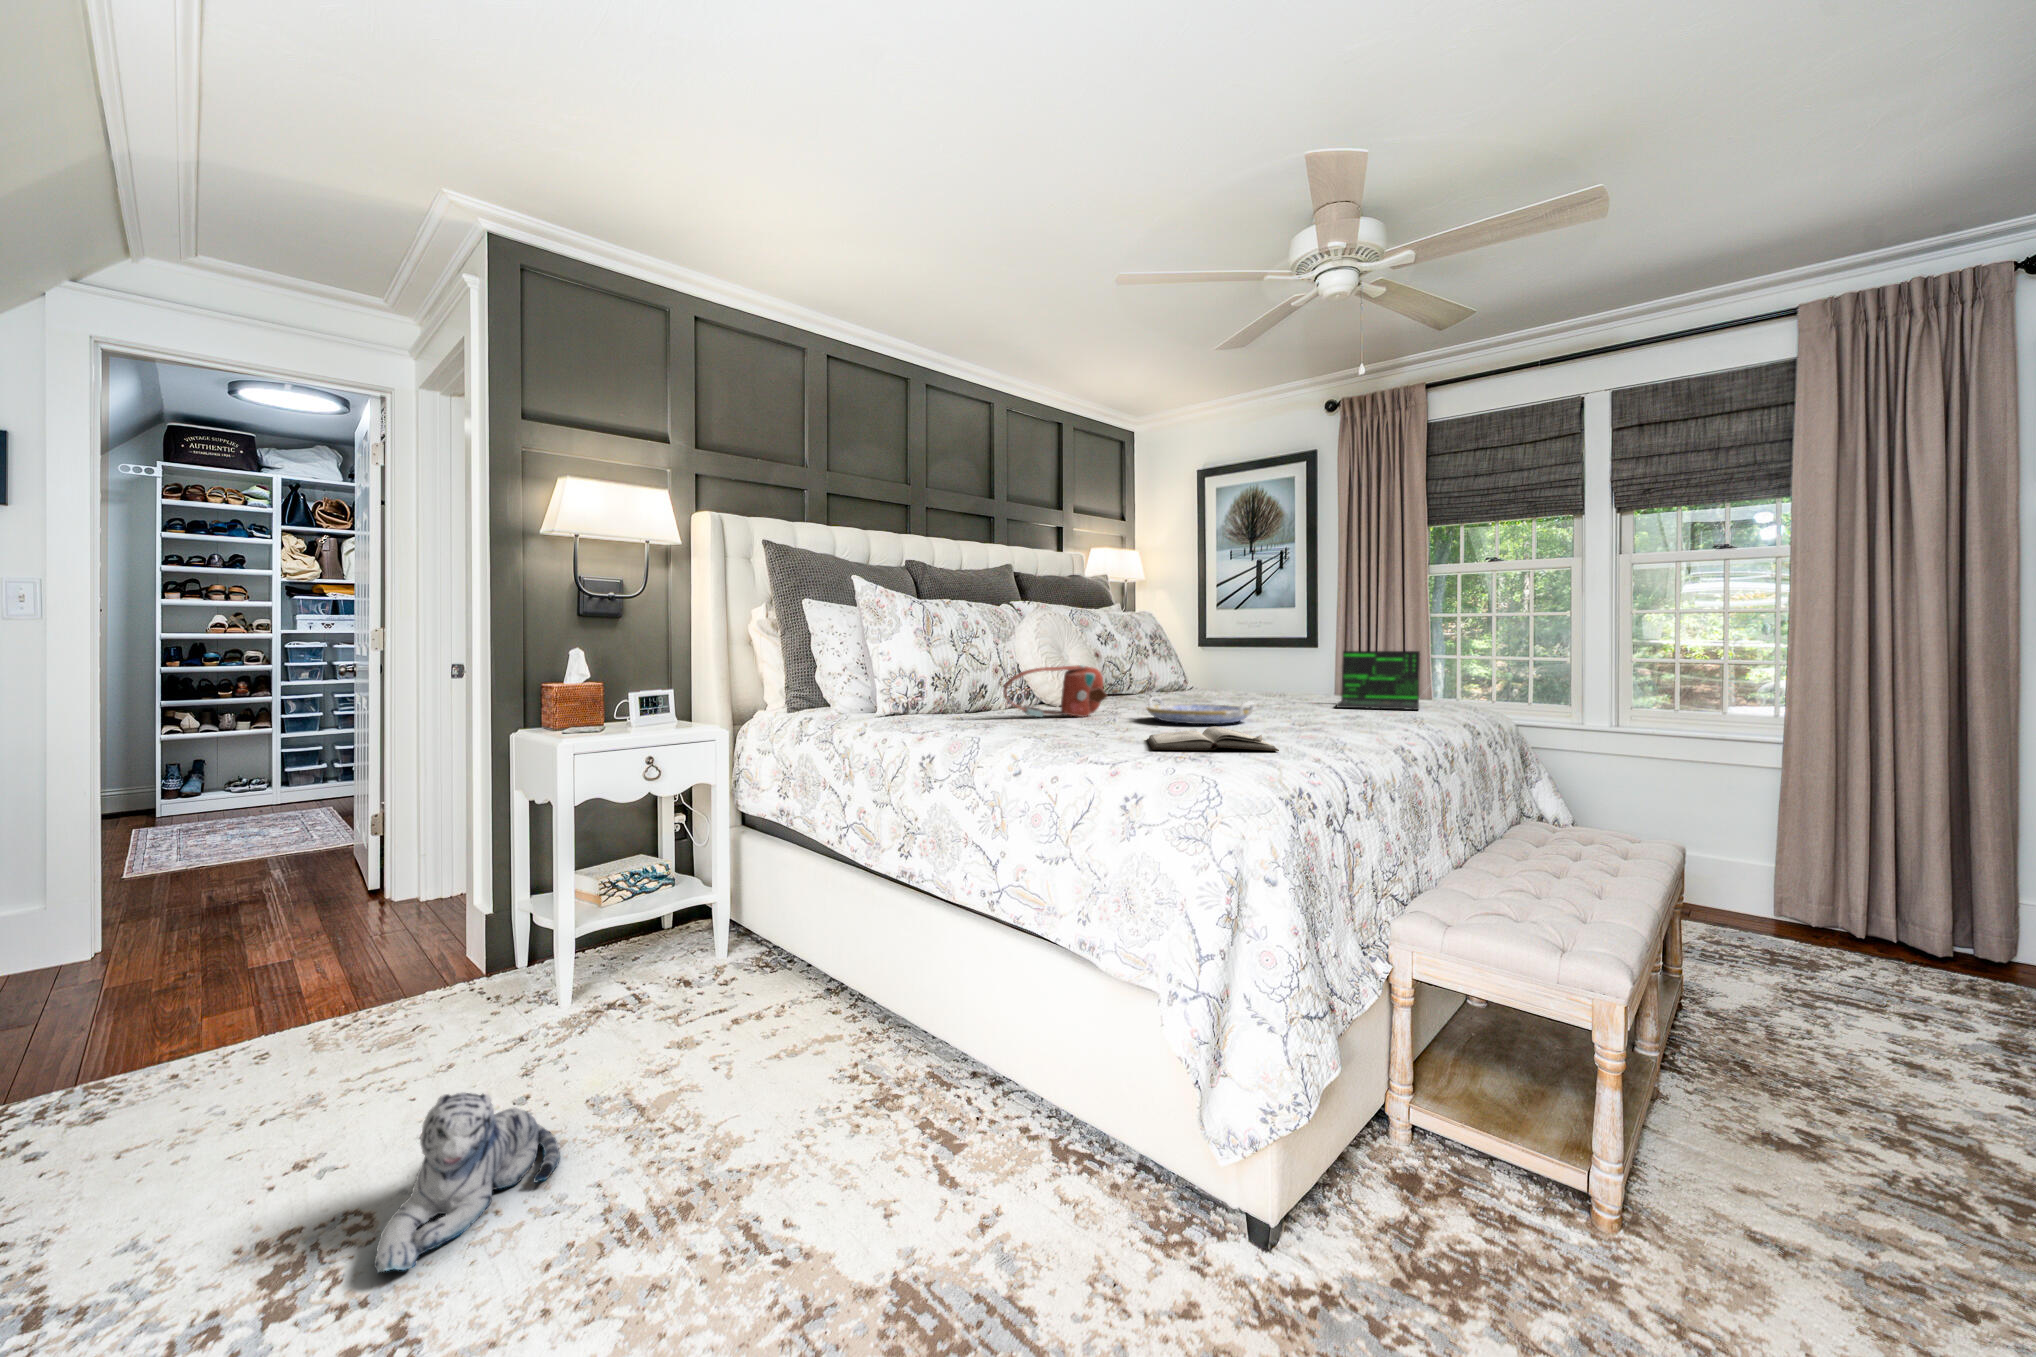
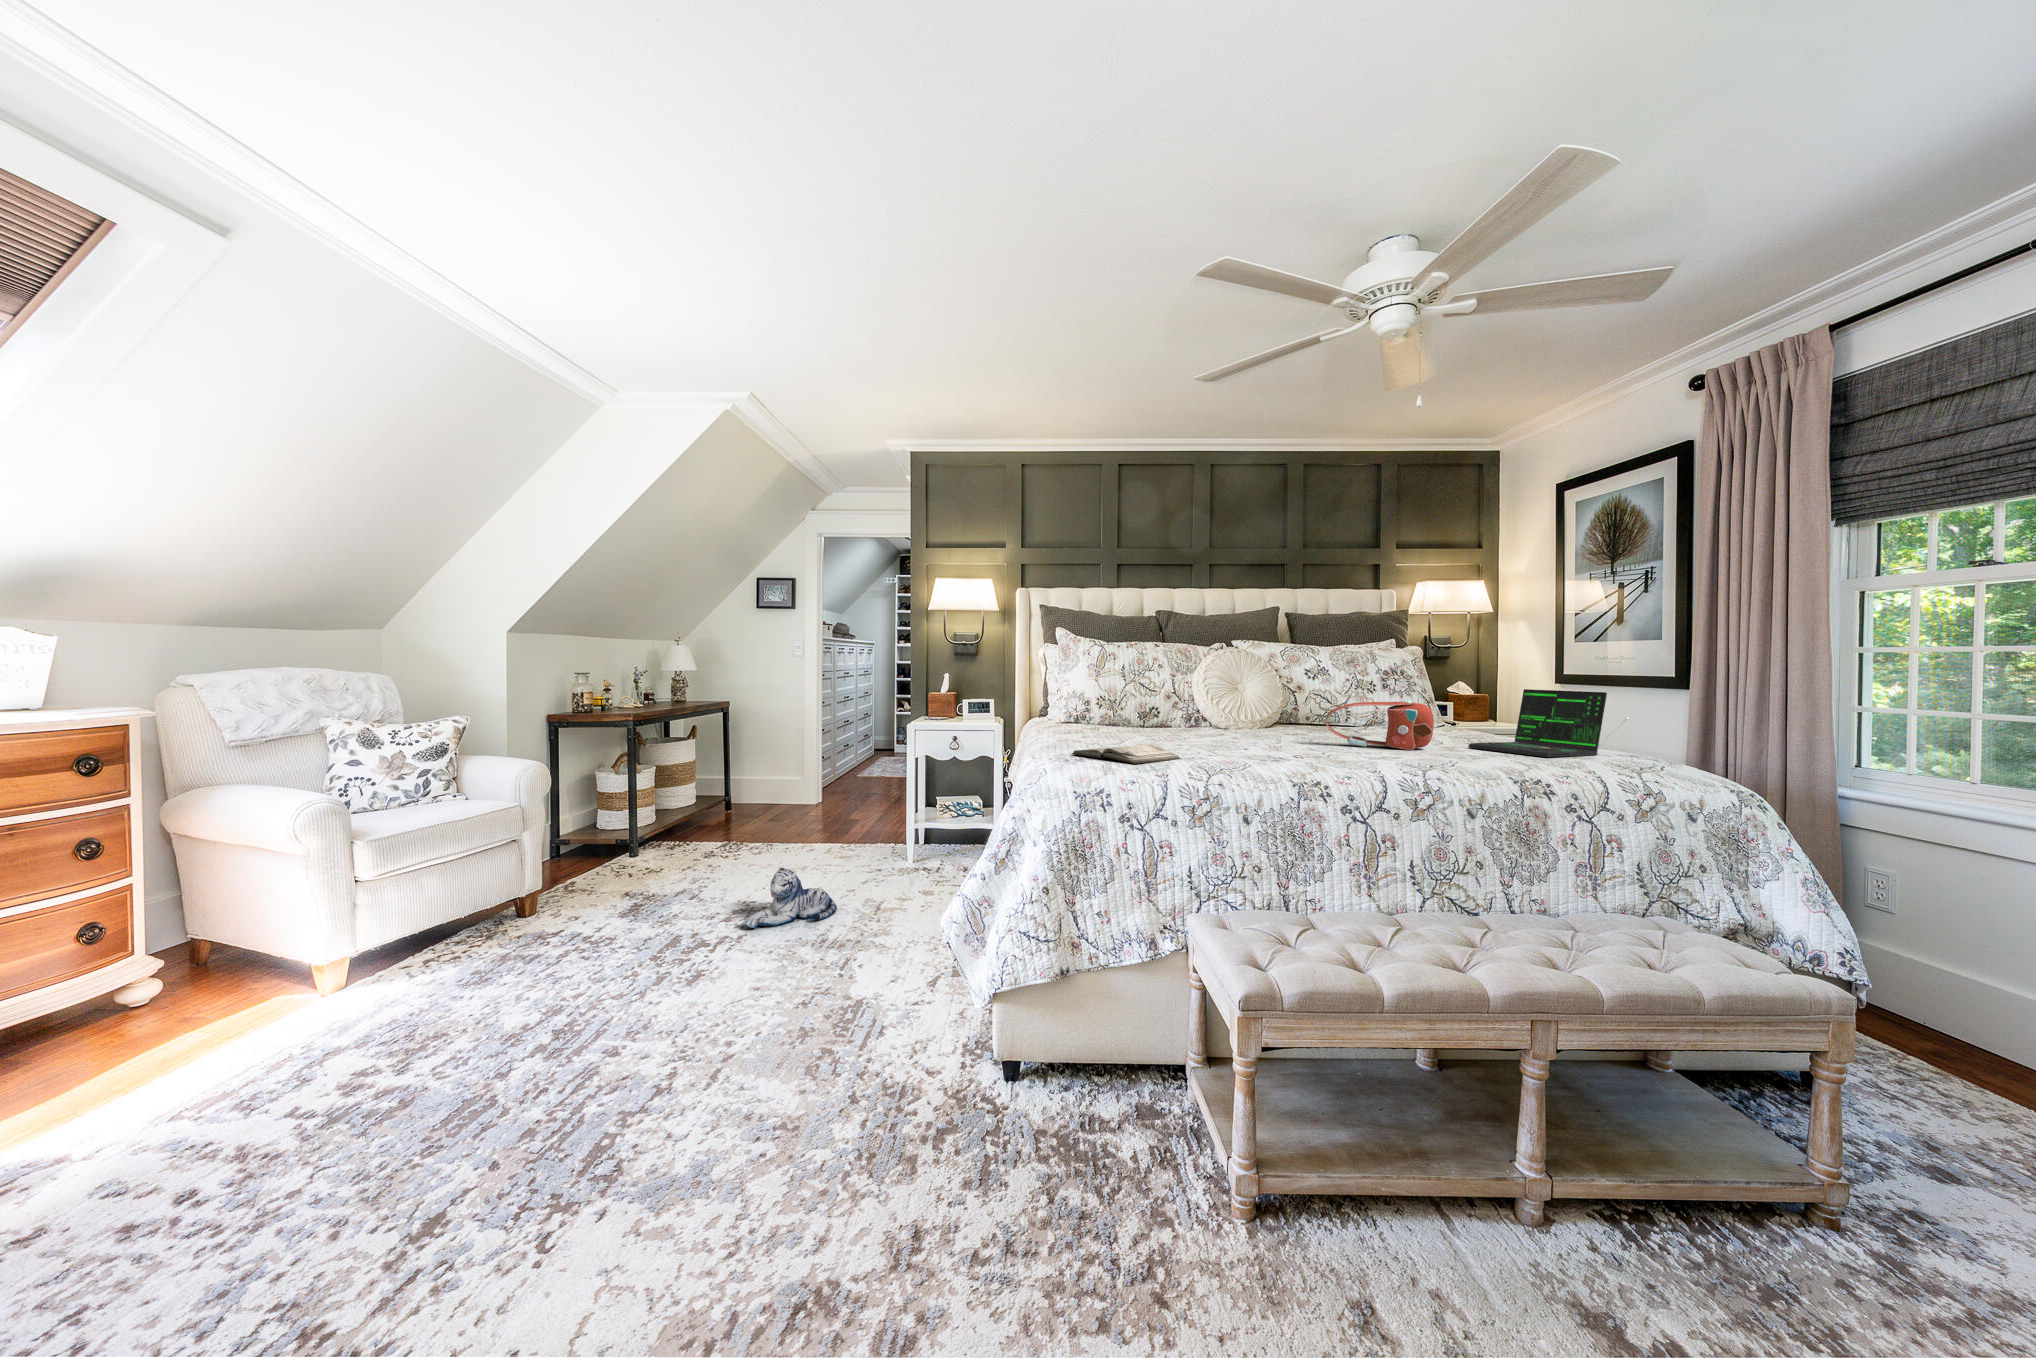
handbag: present [1003,665,1107,717] -> present [1326,701,1434,750]
serving tray: present [1147,697,1254,724] -> none [1201,723,1292,747]

